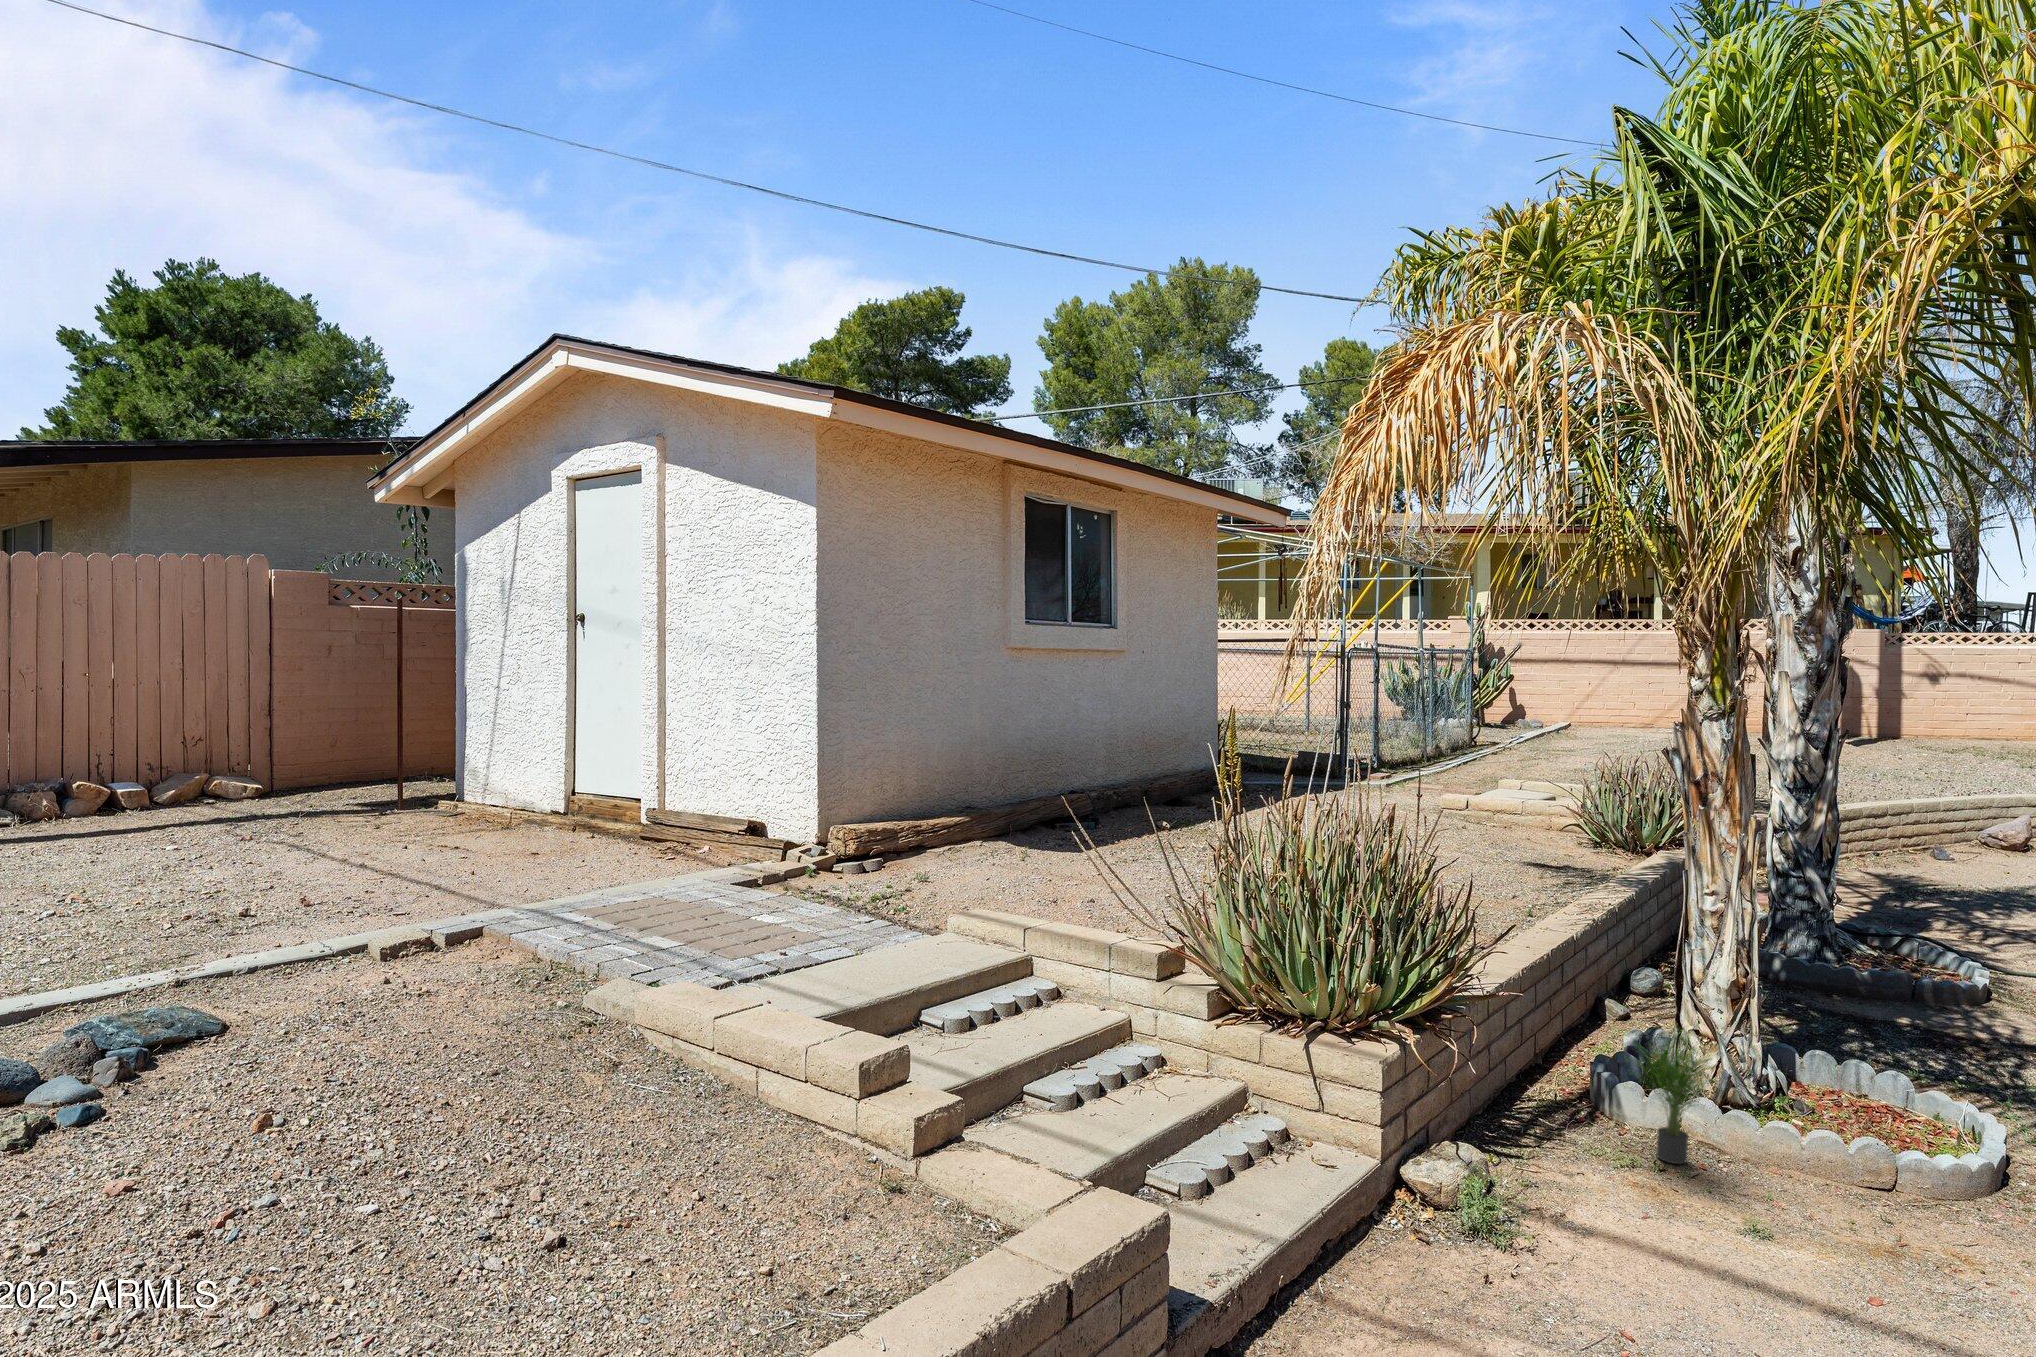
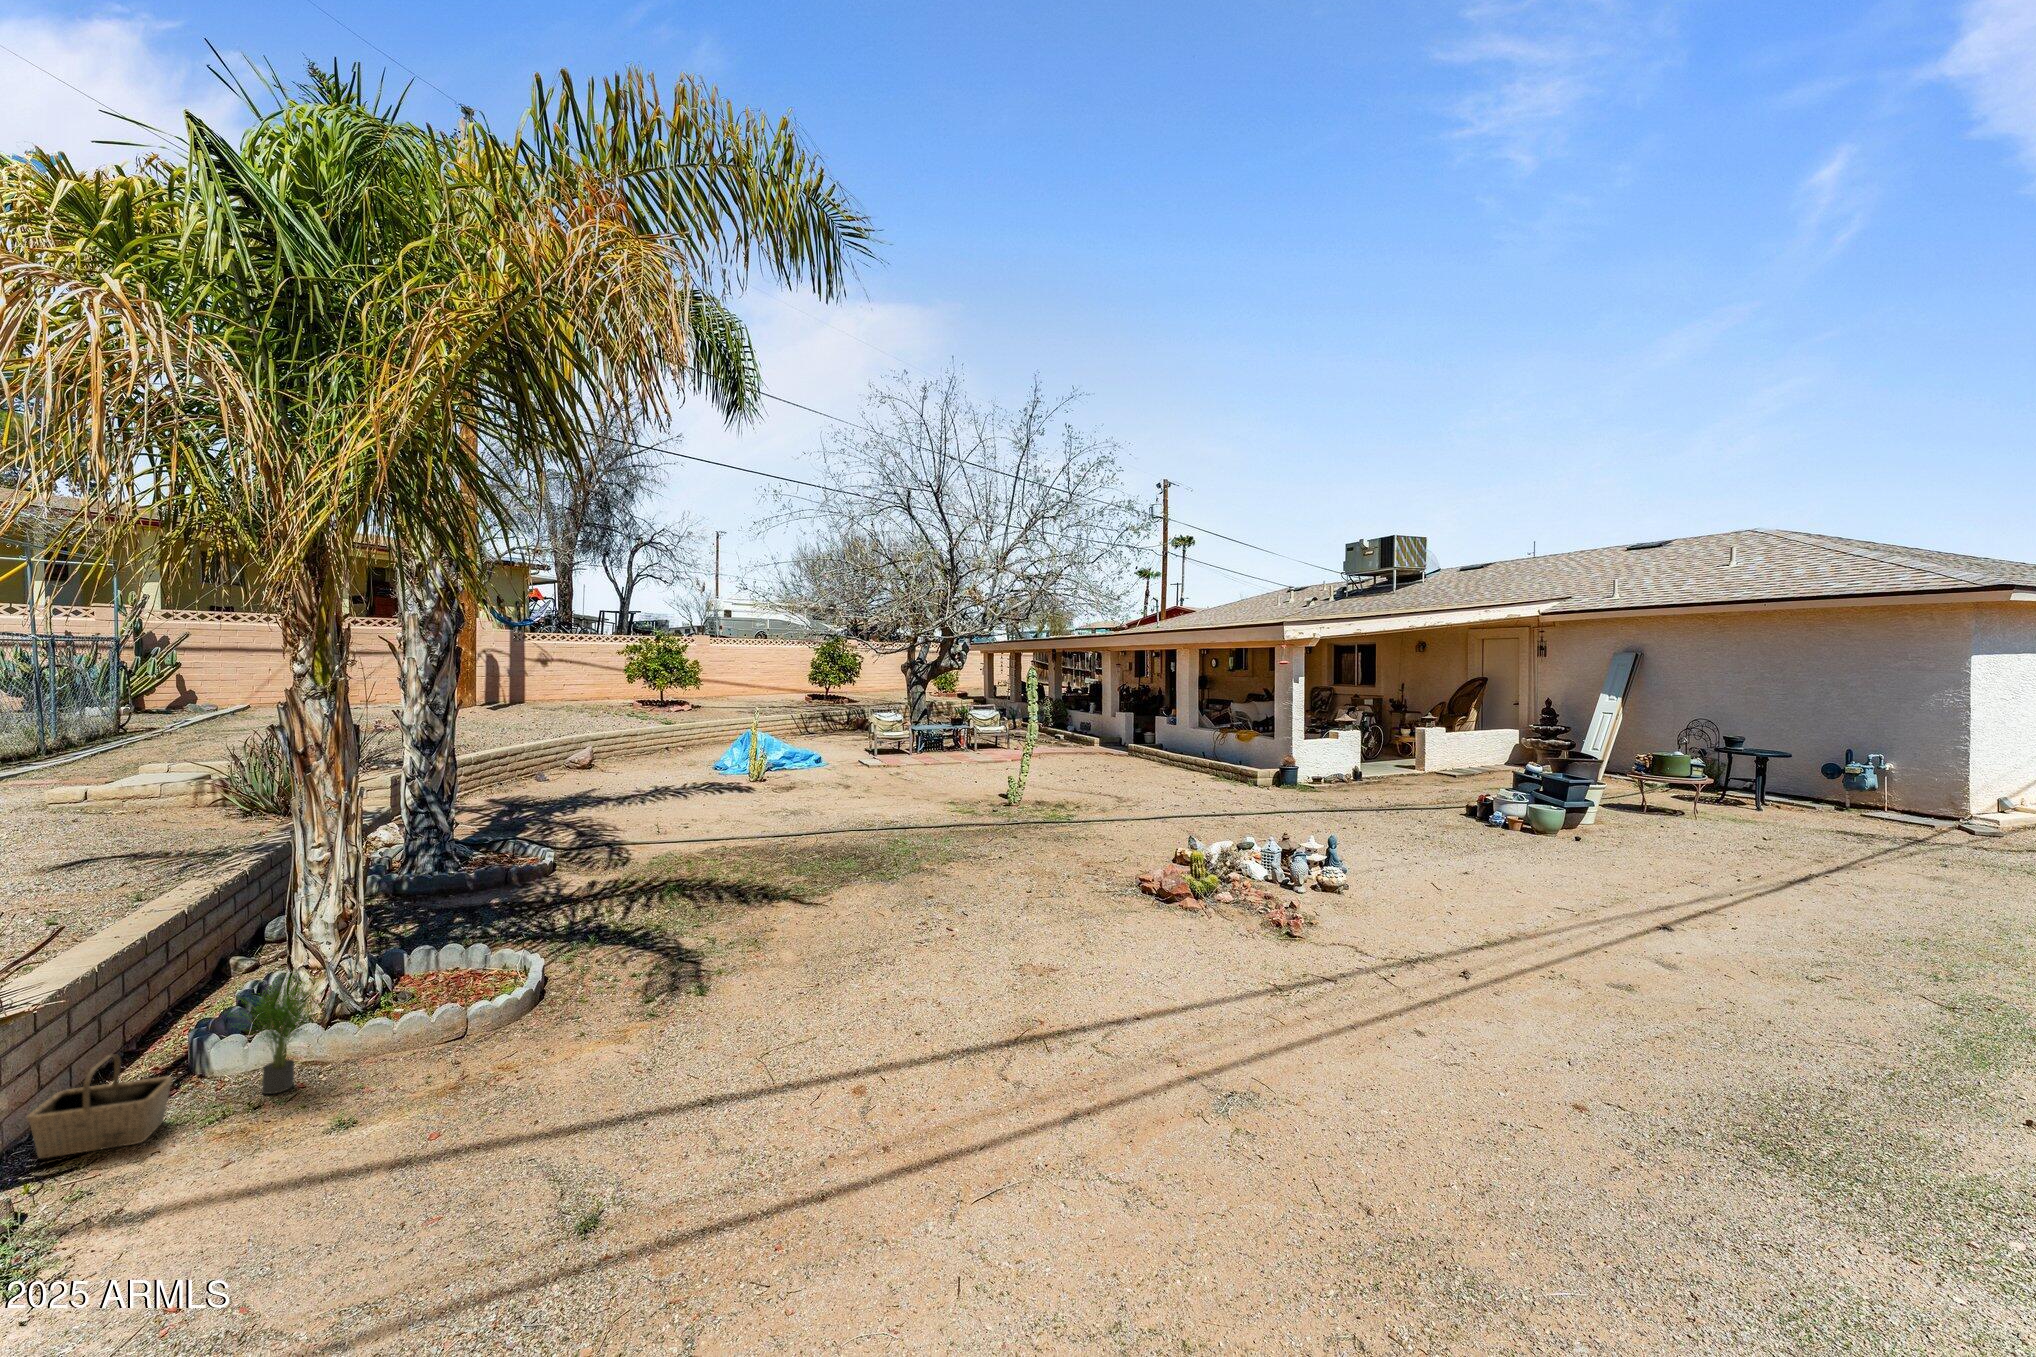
basket: none [1479,1064,1582,1161] -> present [27,1054,172,1158]

